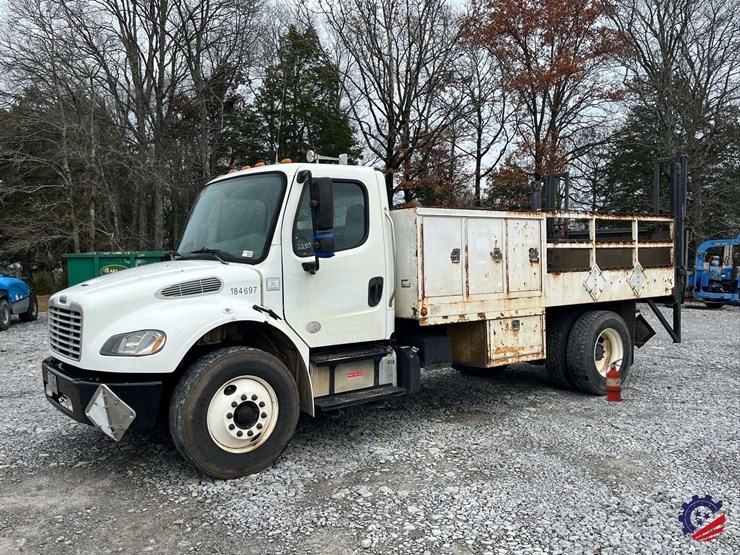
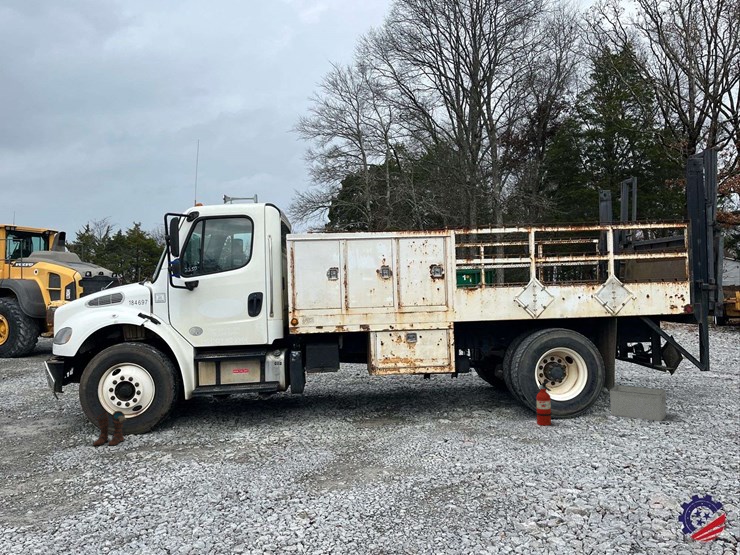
storage bin: none [626,361,677,387] -> present [610,385,666,421]
boots: none [221,446,275,504] -> present [93,411,126,446]

